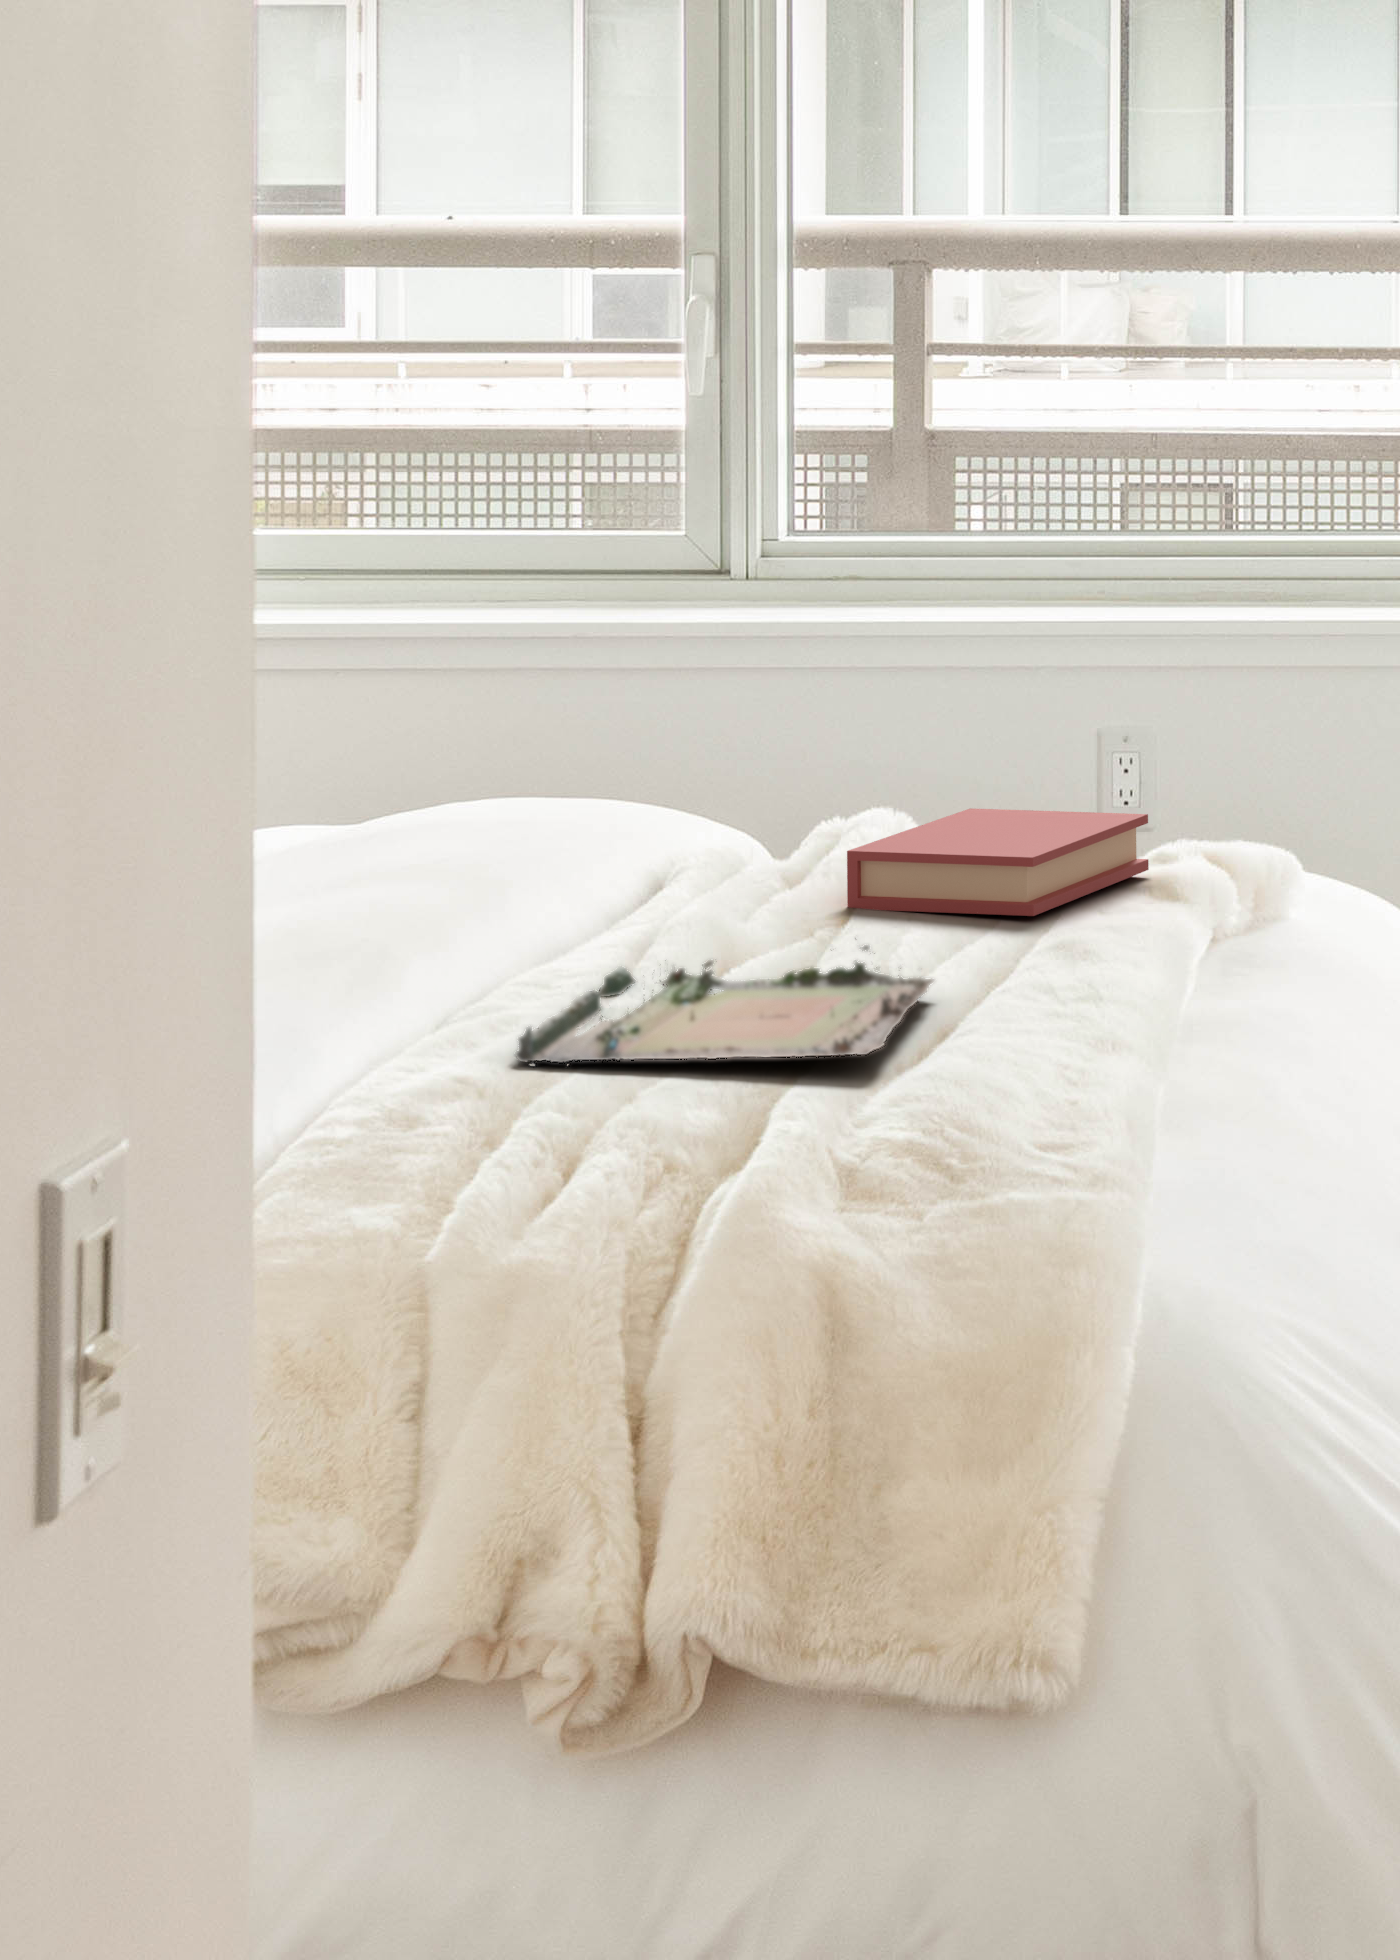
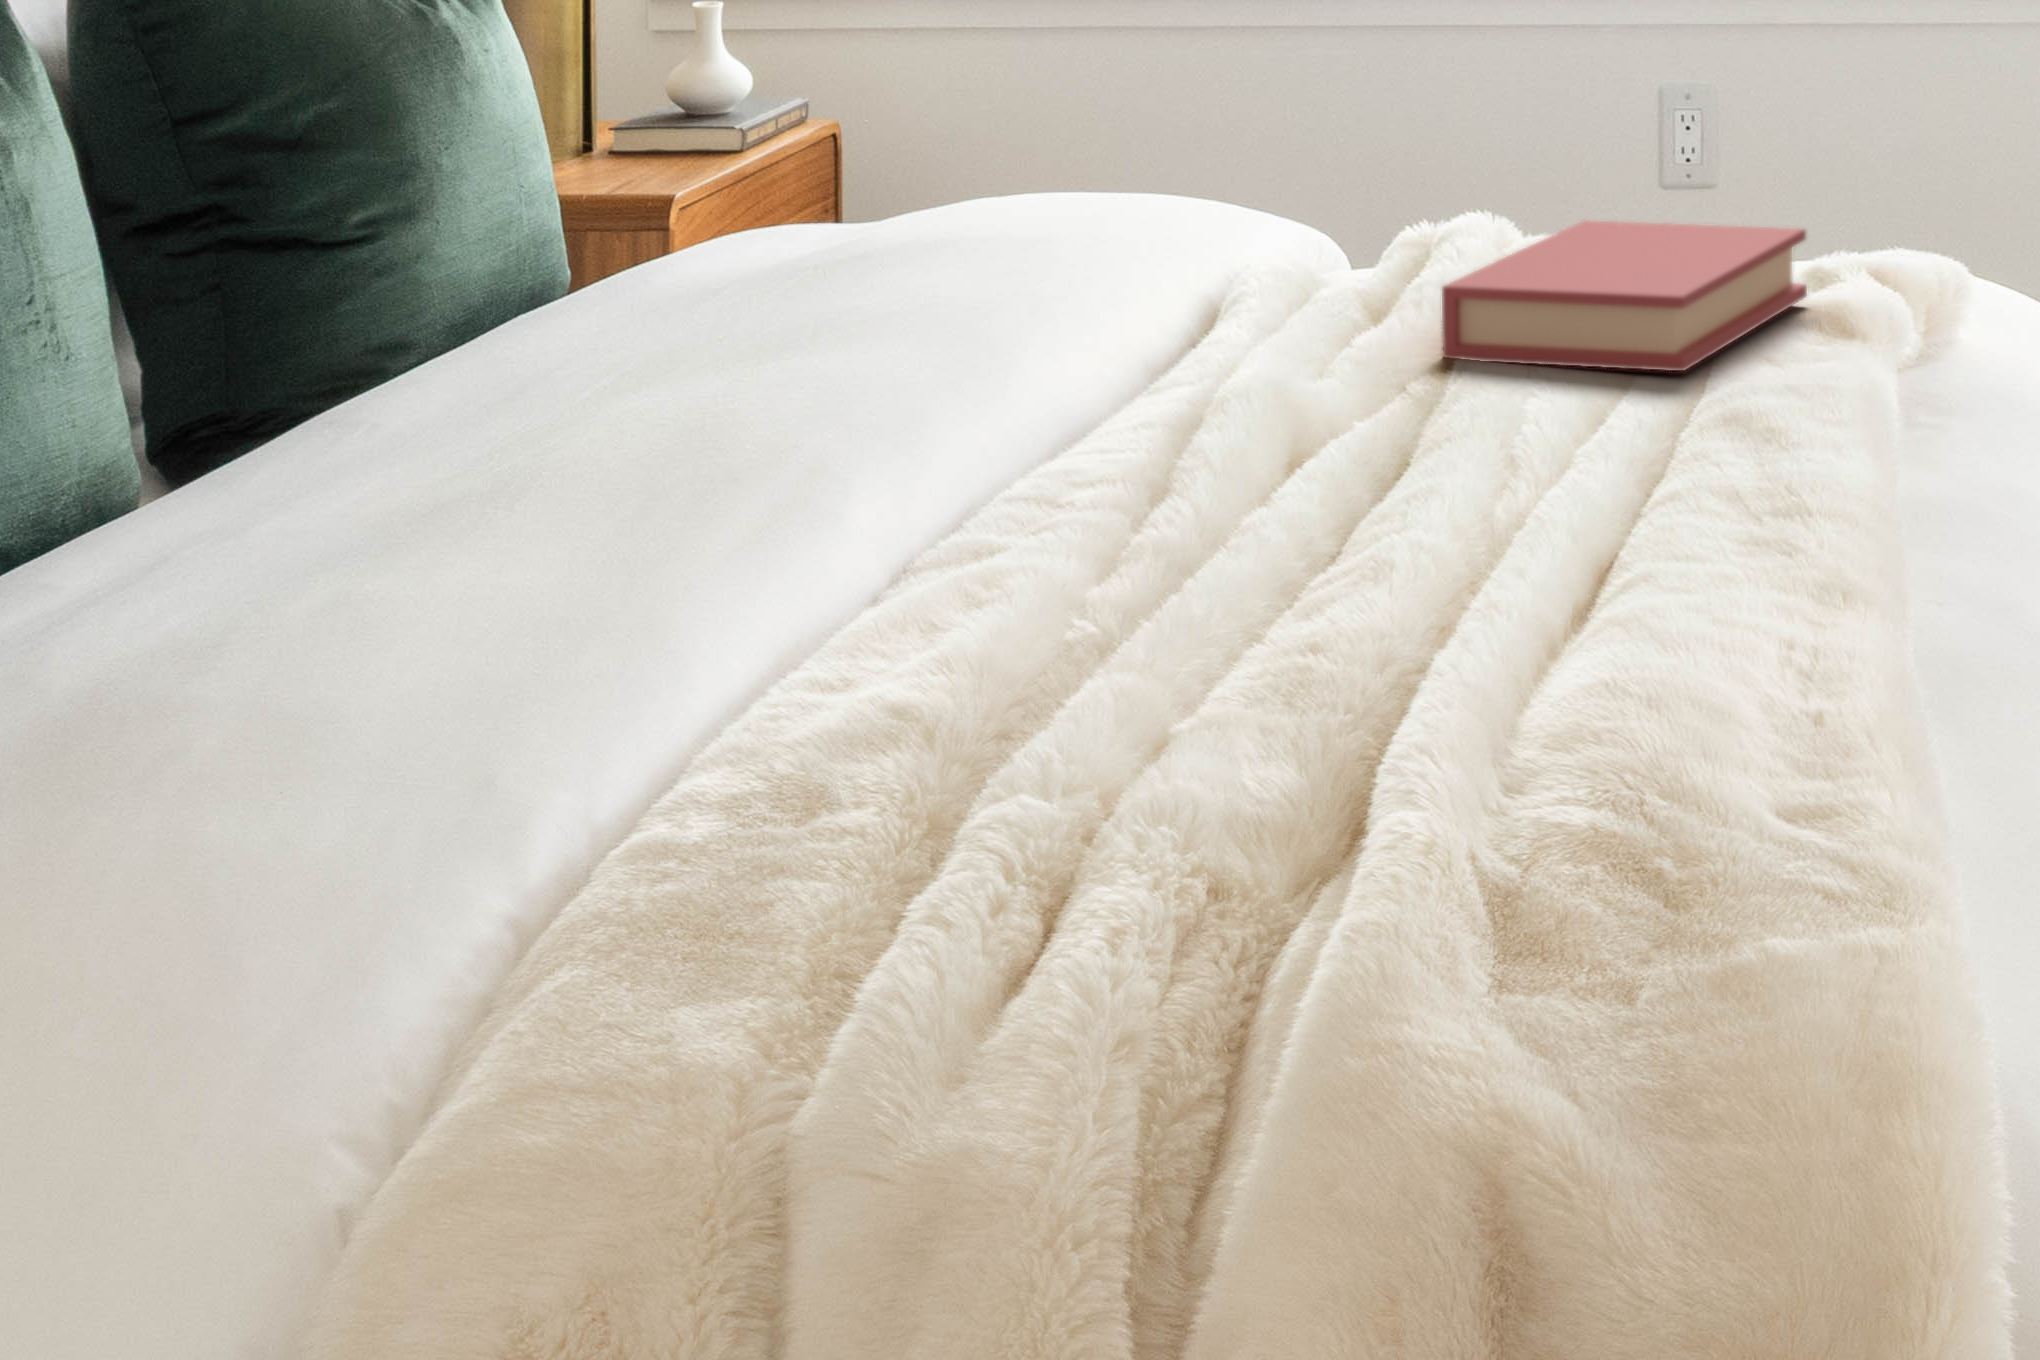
tray: present [516,938,933,1066] -> none [981,430,1582,667]

